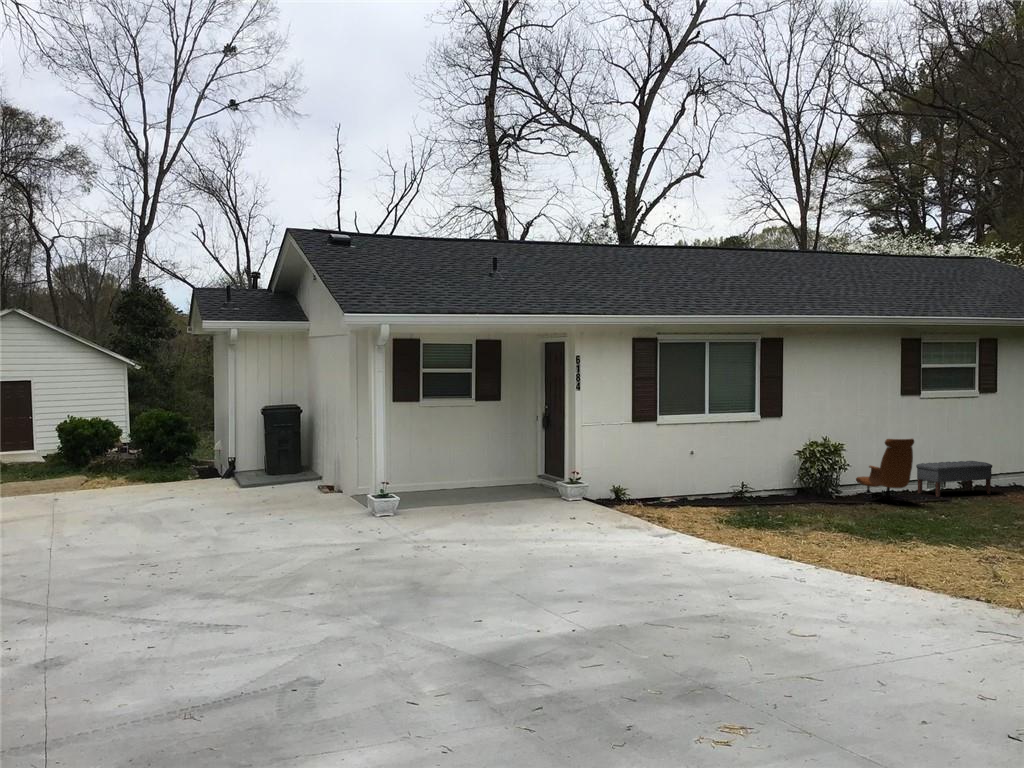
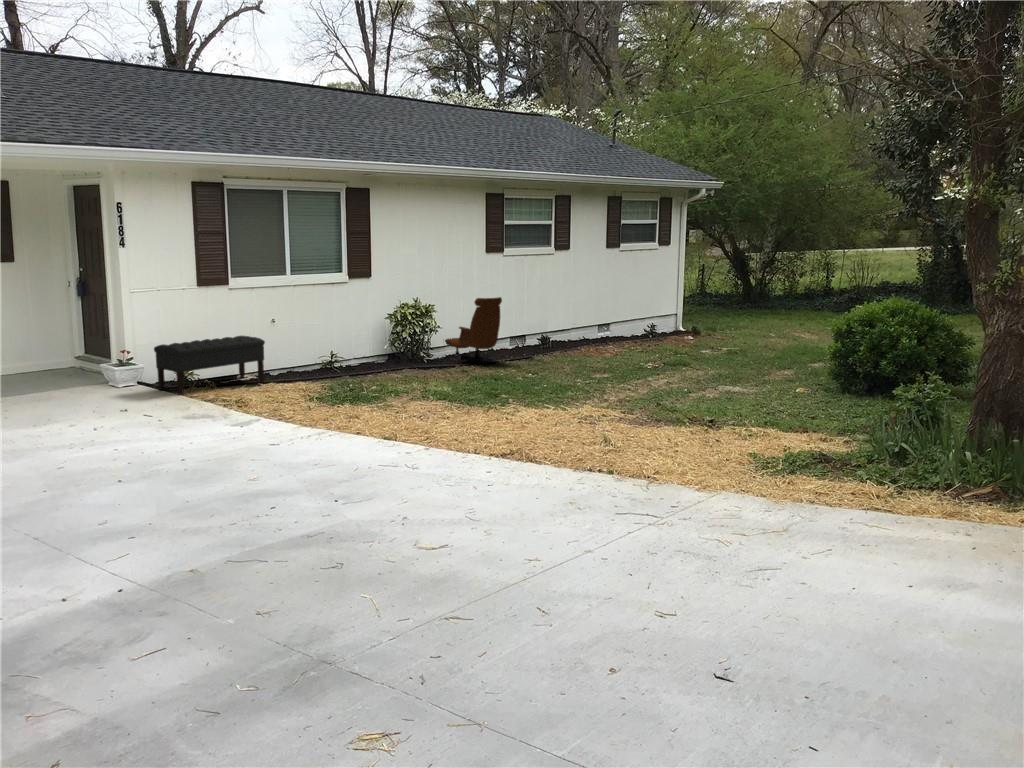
bench: present [916,461,992,497] -> present [154,336,265,395]

